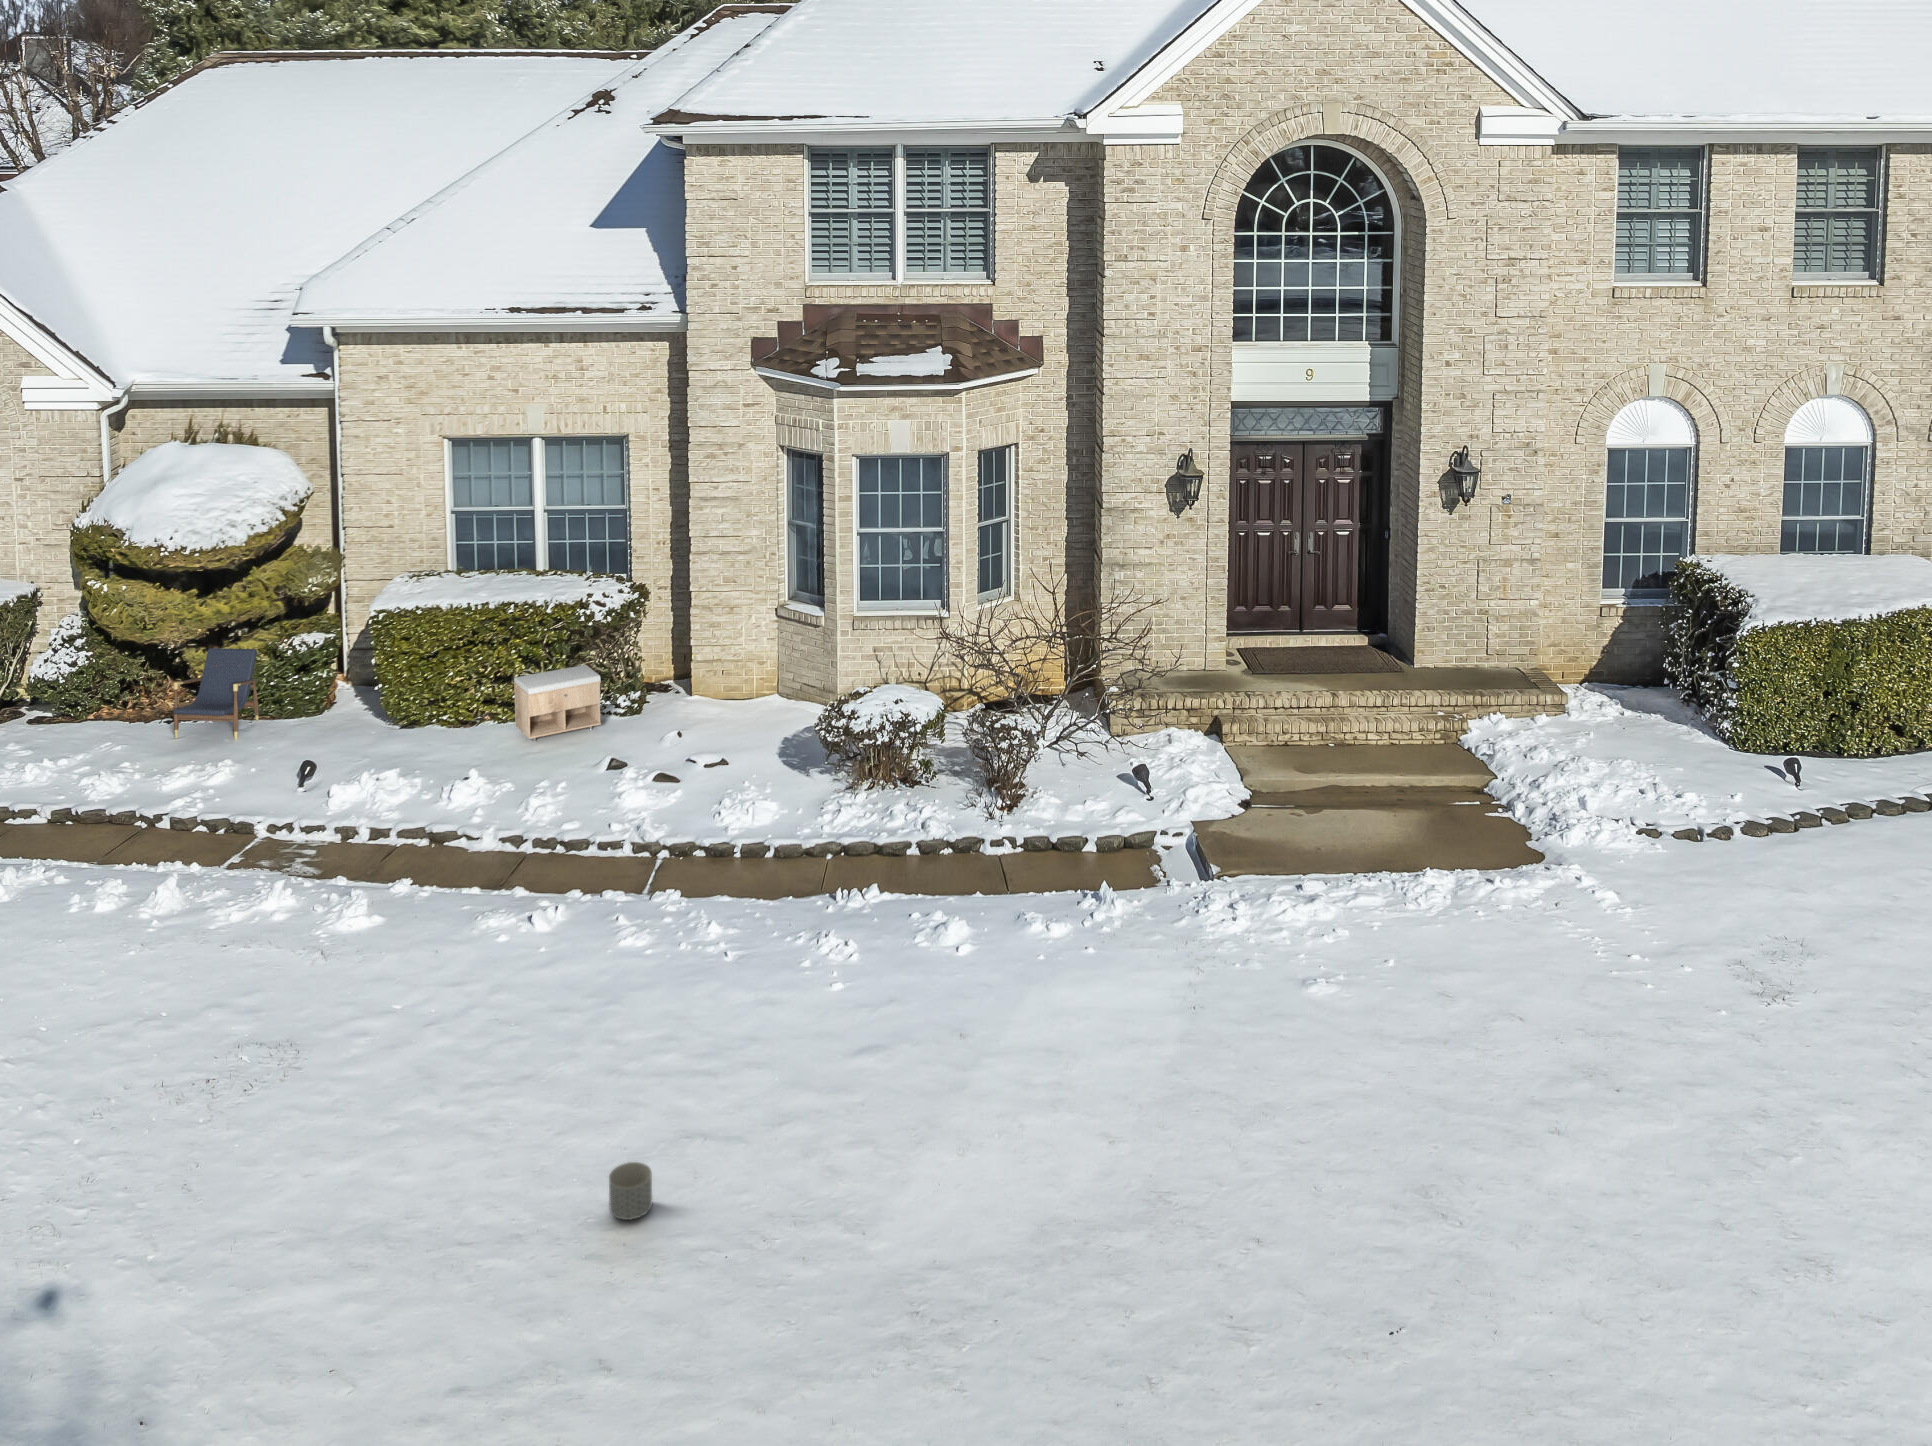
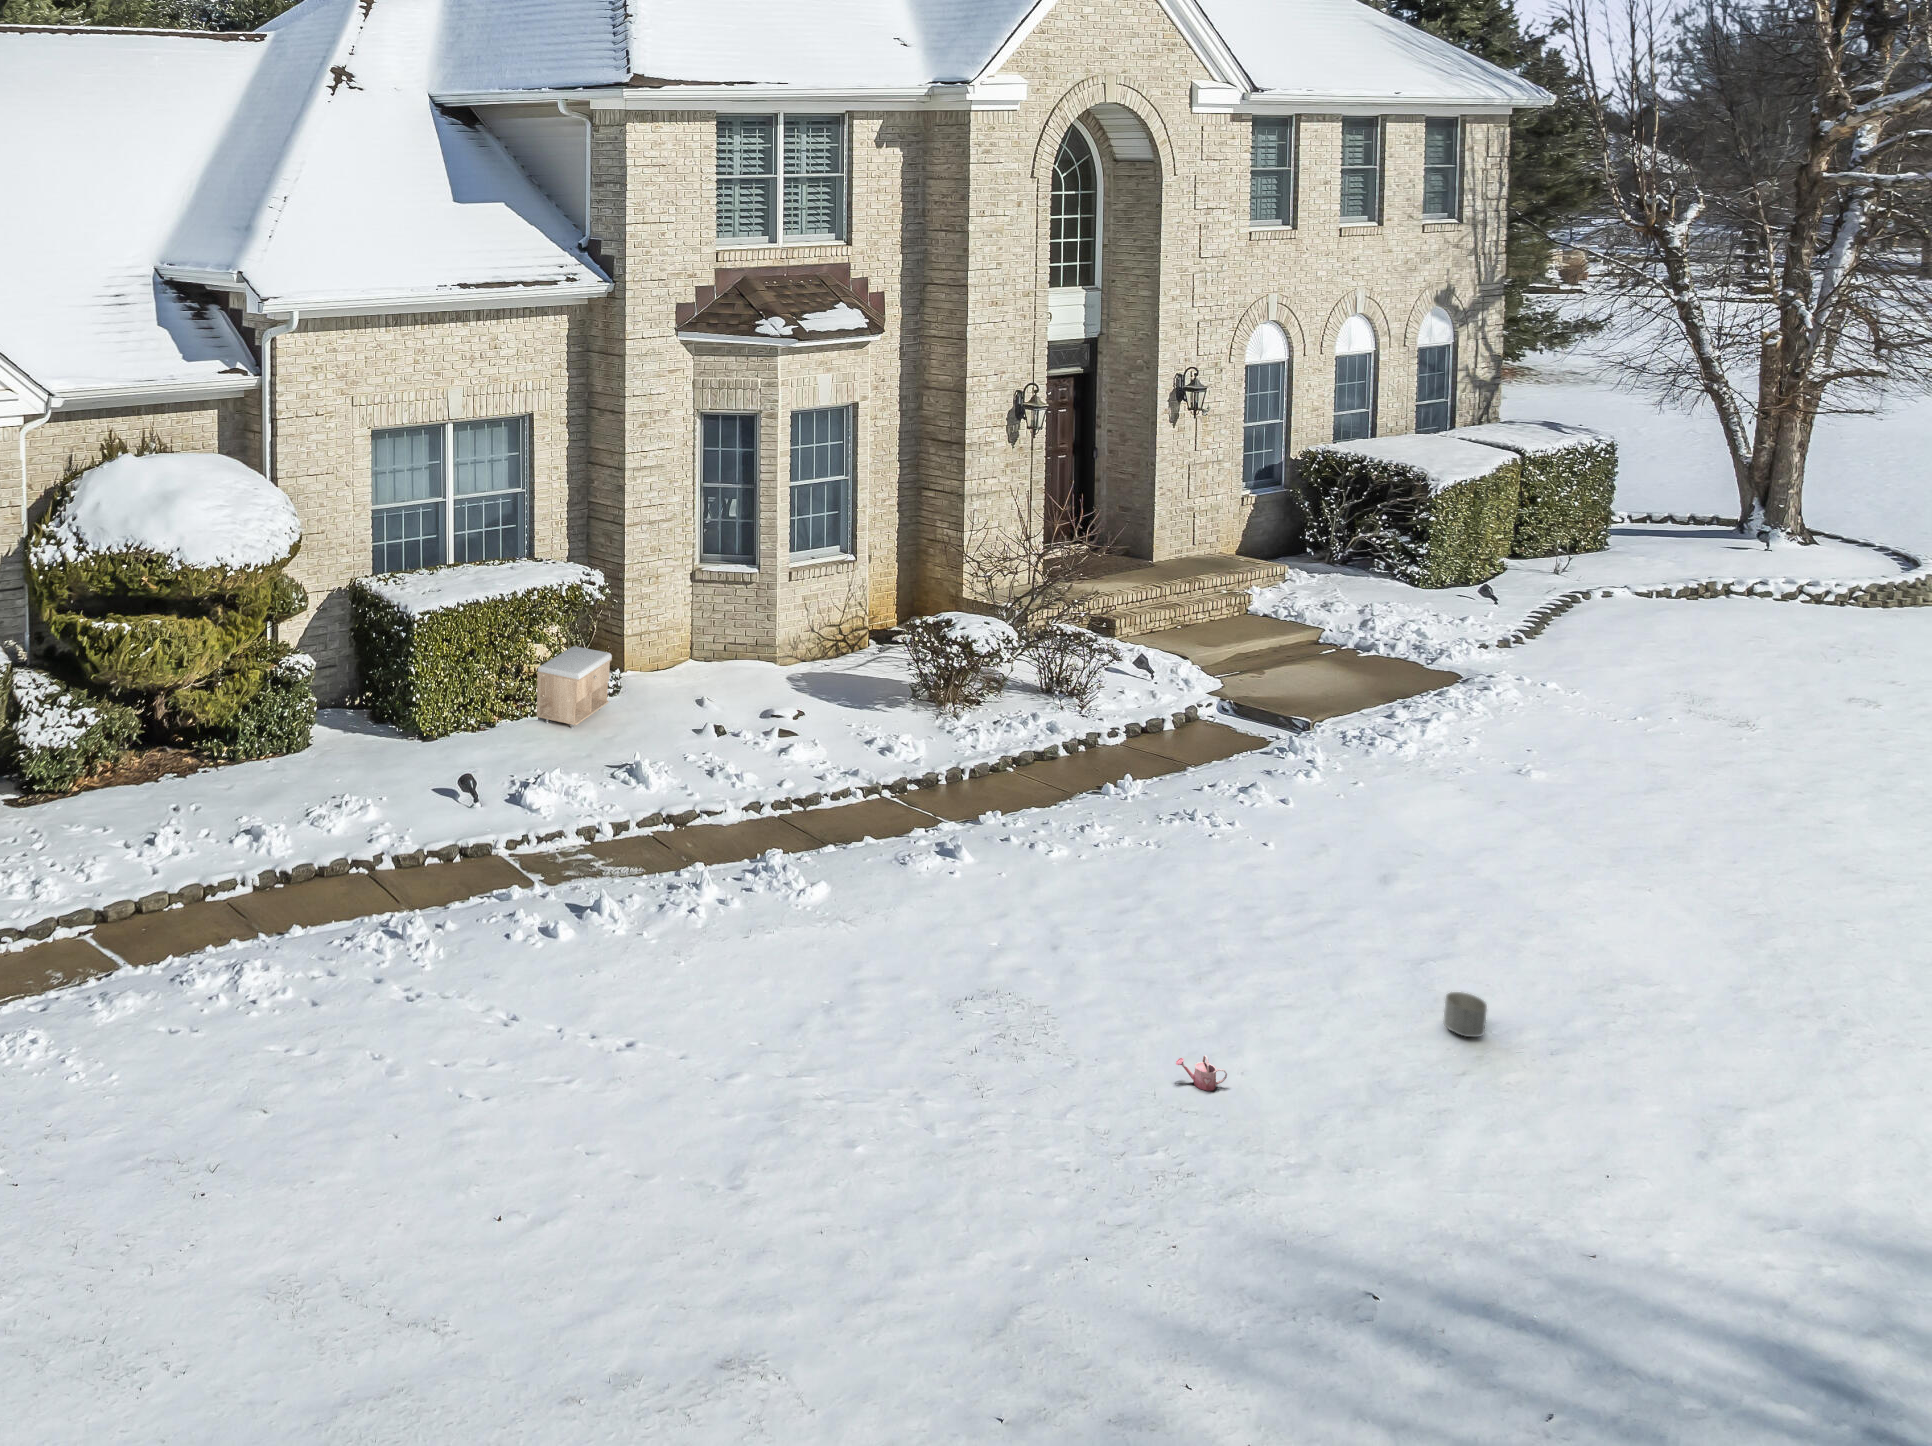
lounge chair: present [173,648,259,740] -> none [200,677,282,787]
watering can: none [265,1143,297,1185] -> present [1176,1055,1227,1091]

